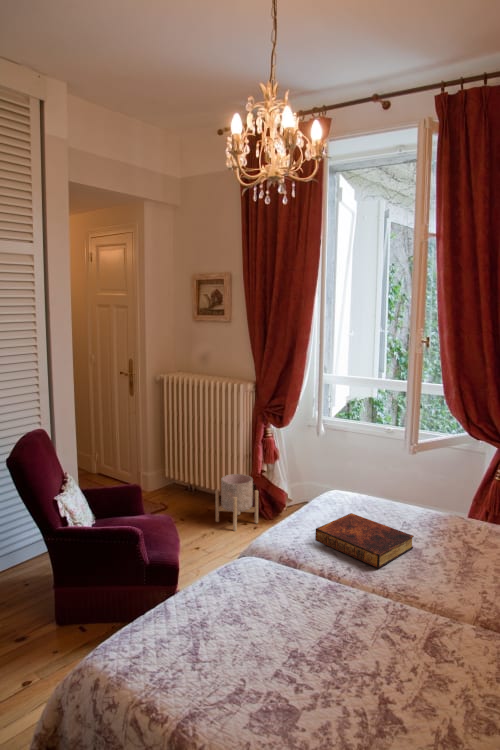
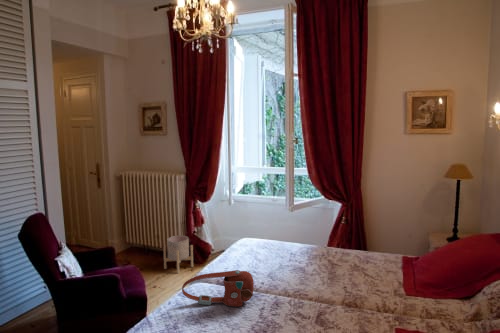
book: present [315,513,414,568] -> none [239,249,299,280]
handbag: none [220,547,329,603] -> present [182,270,254,307]

